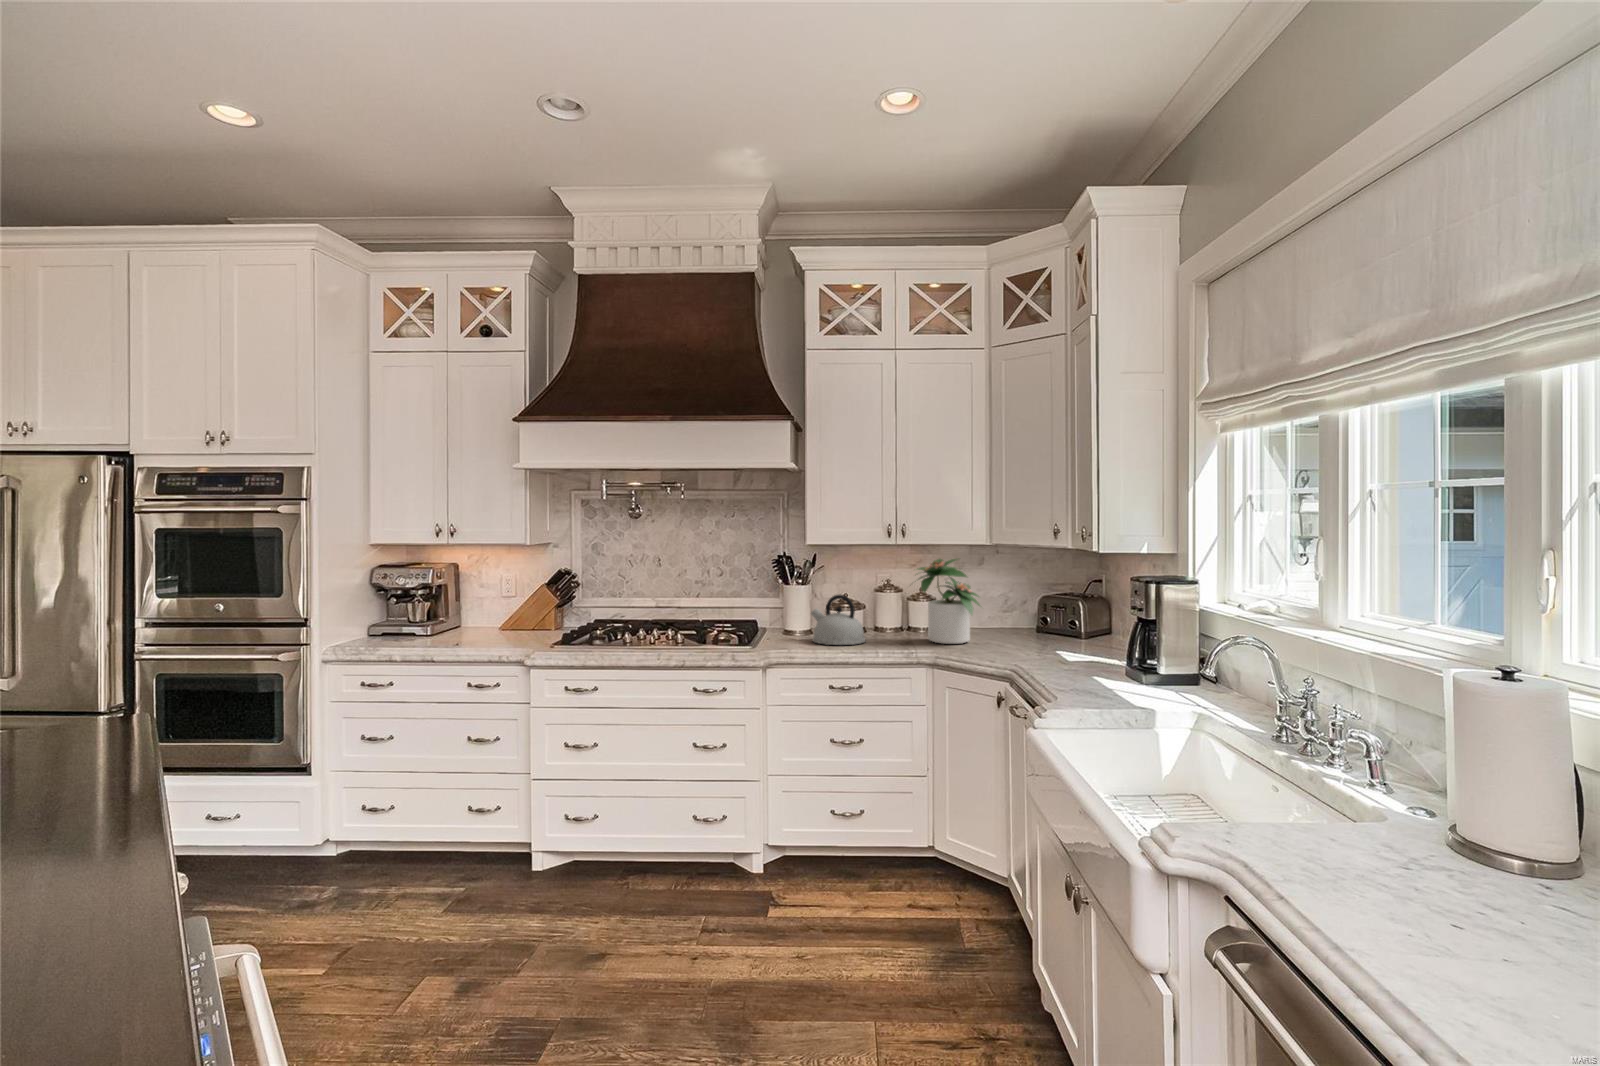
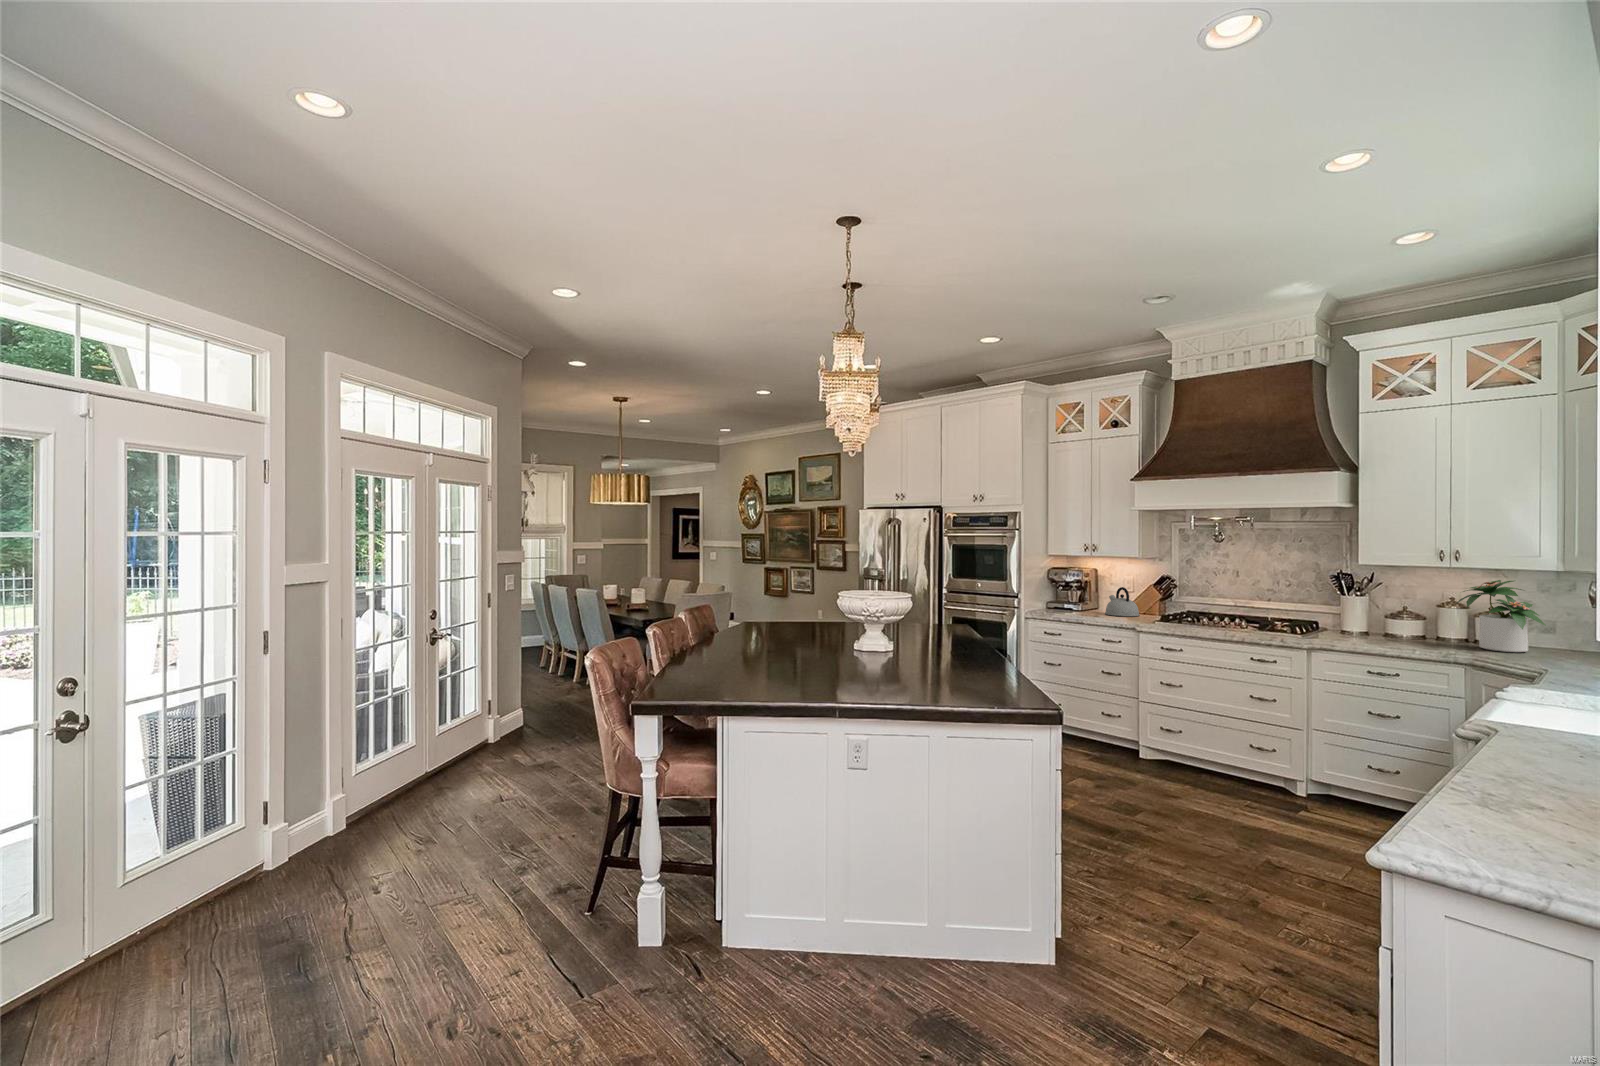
kettle: present [811,594,865,645] -> present [1105,587,1139,616]

